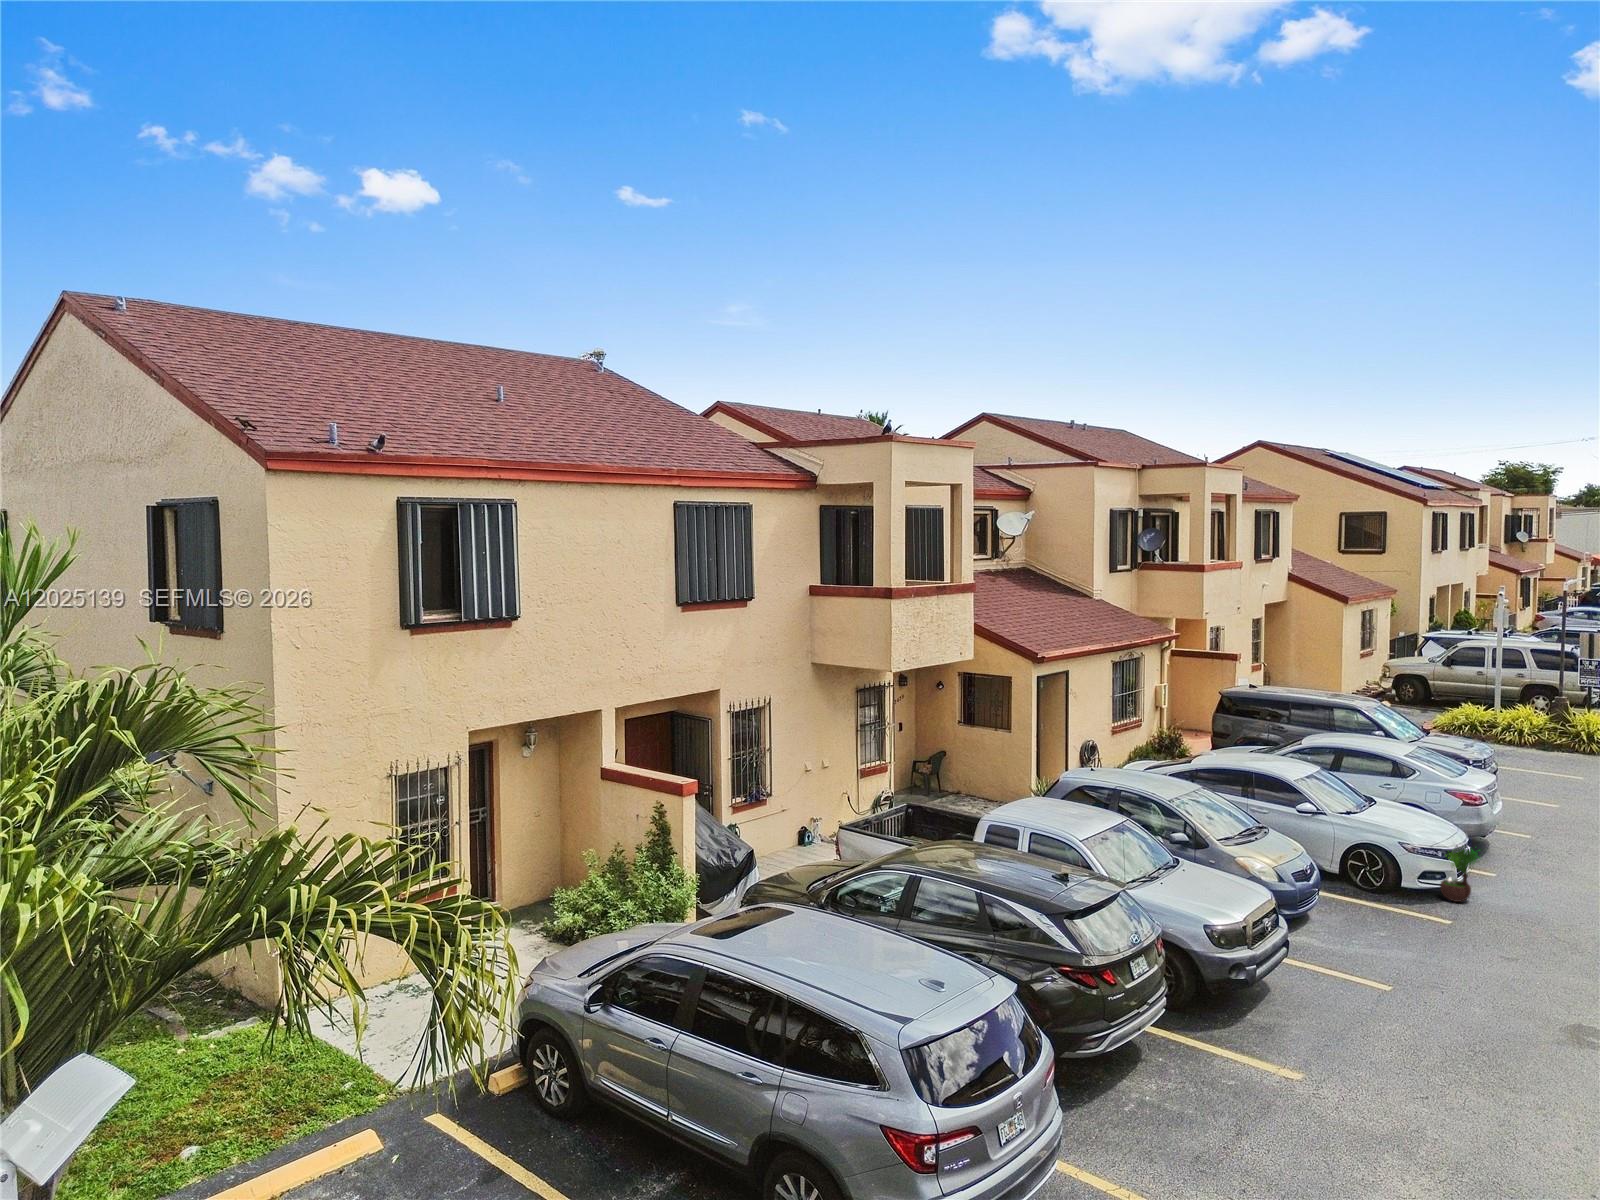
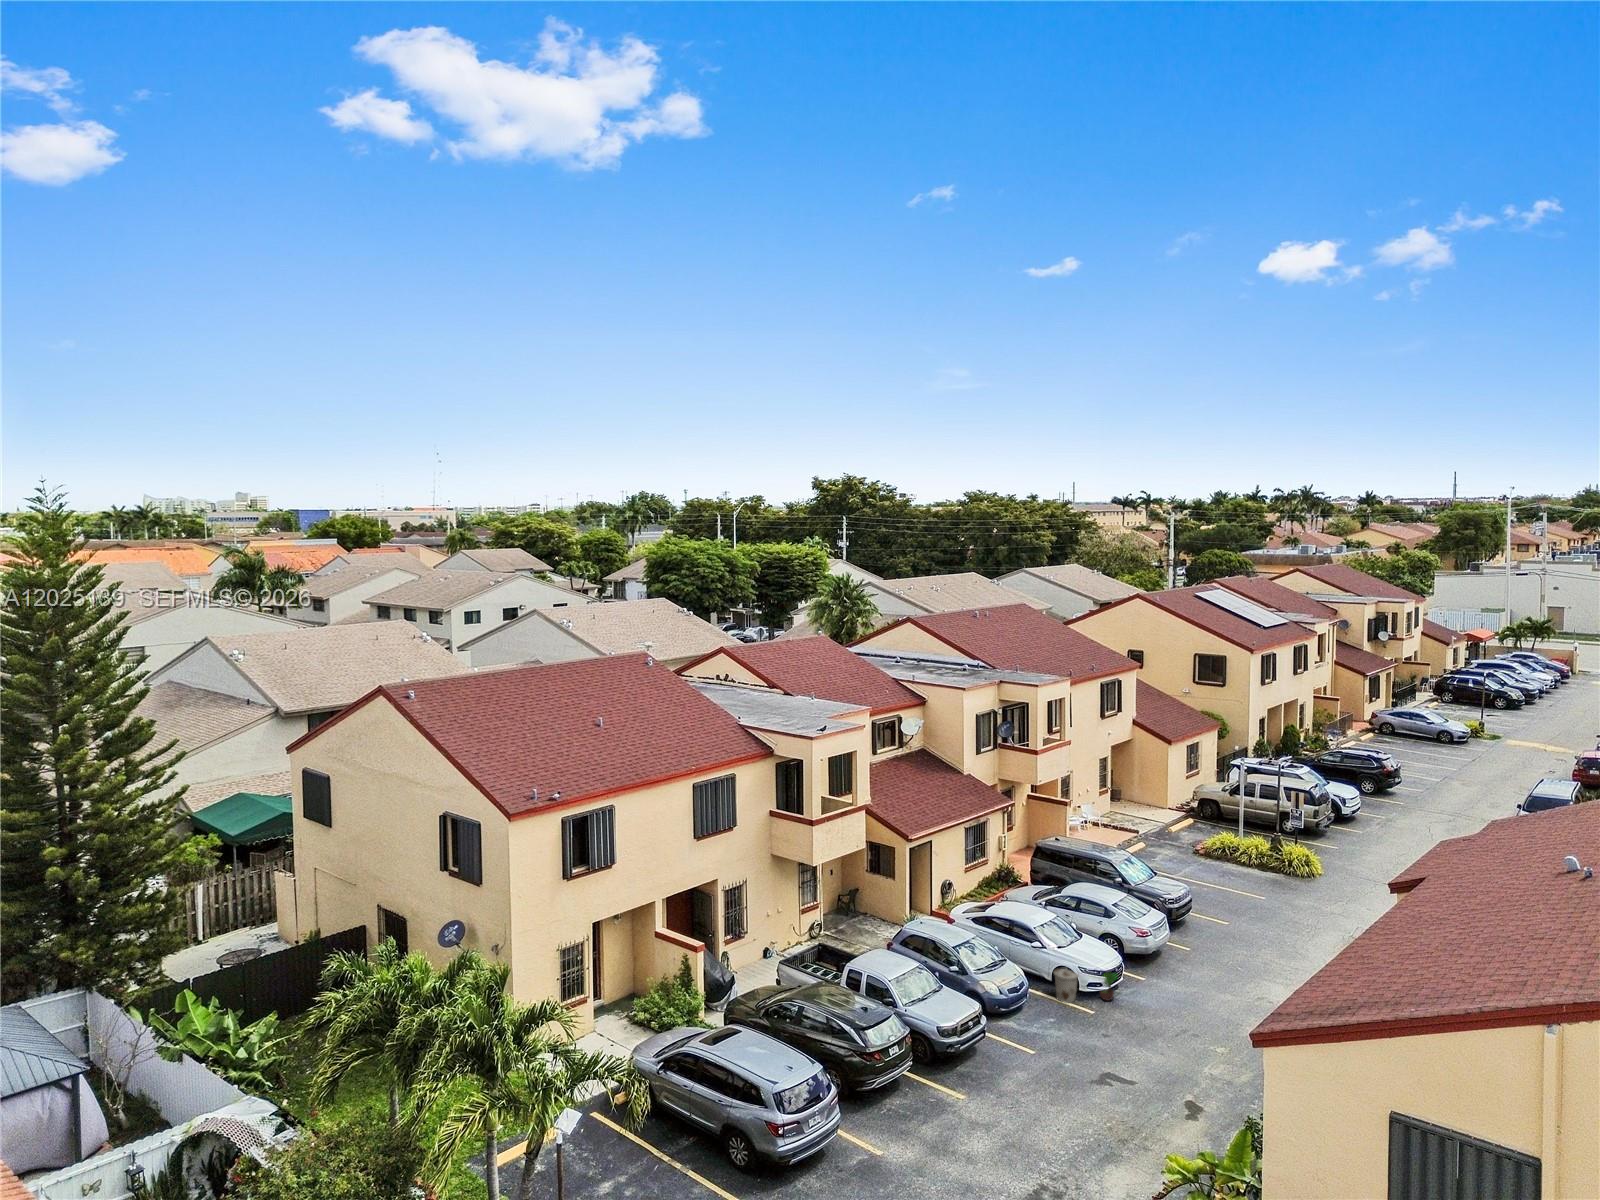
trash can: none [1352,841,1405,905] -> present [1054,969,1079,1003]

